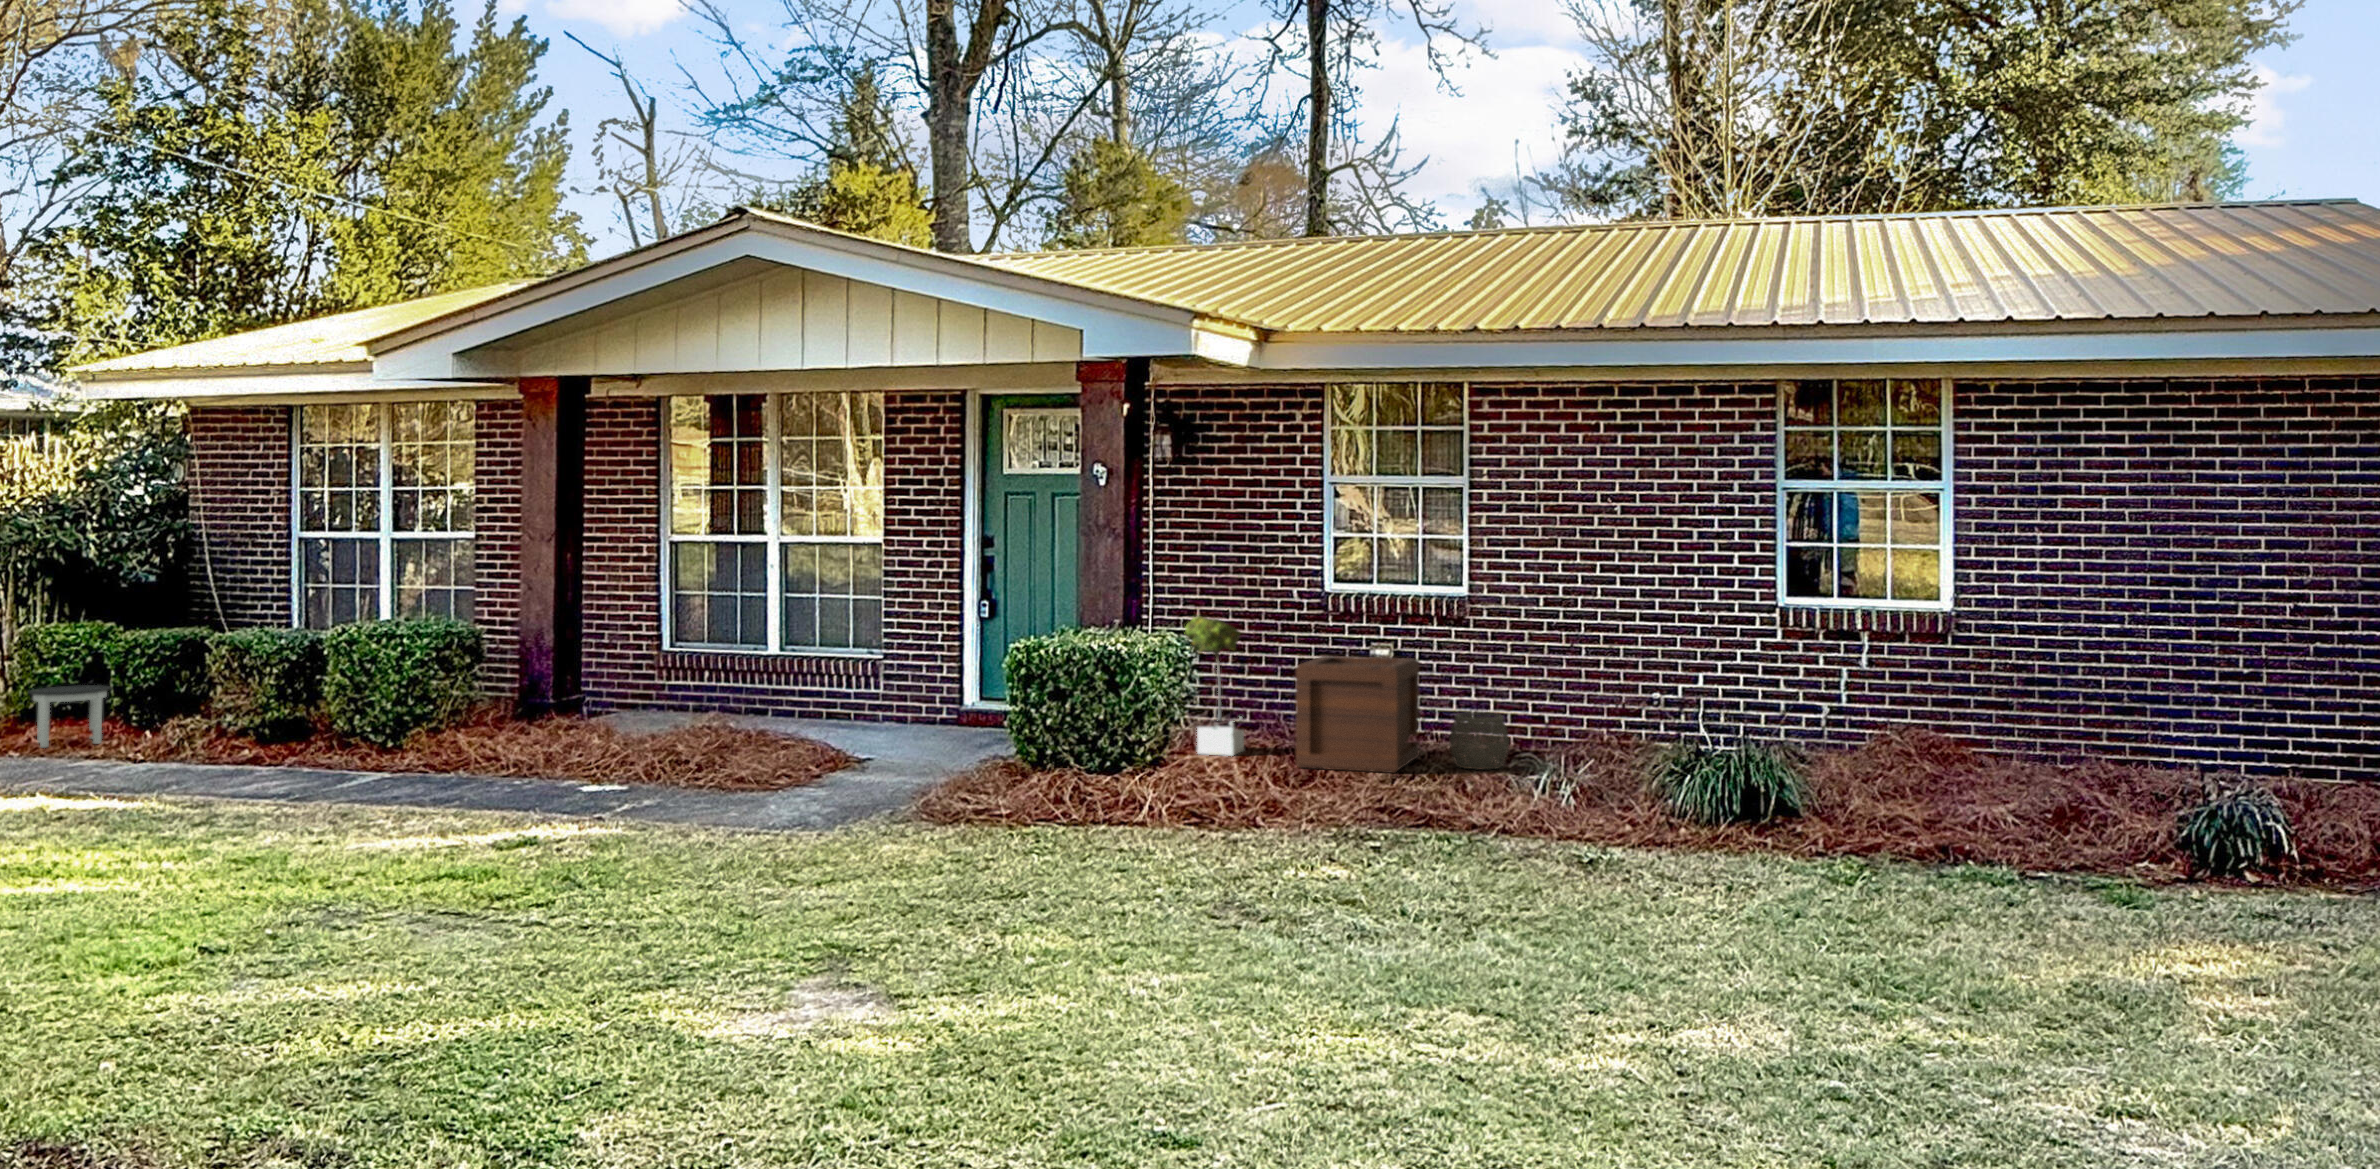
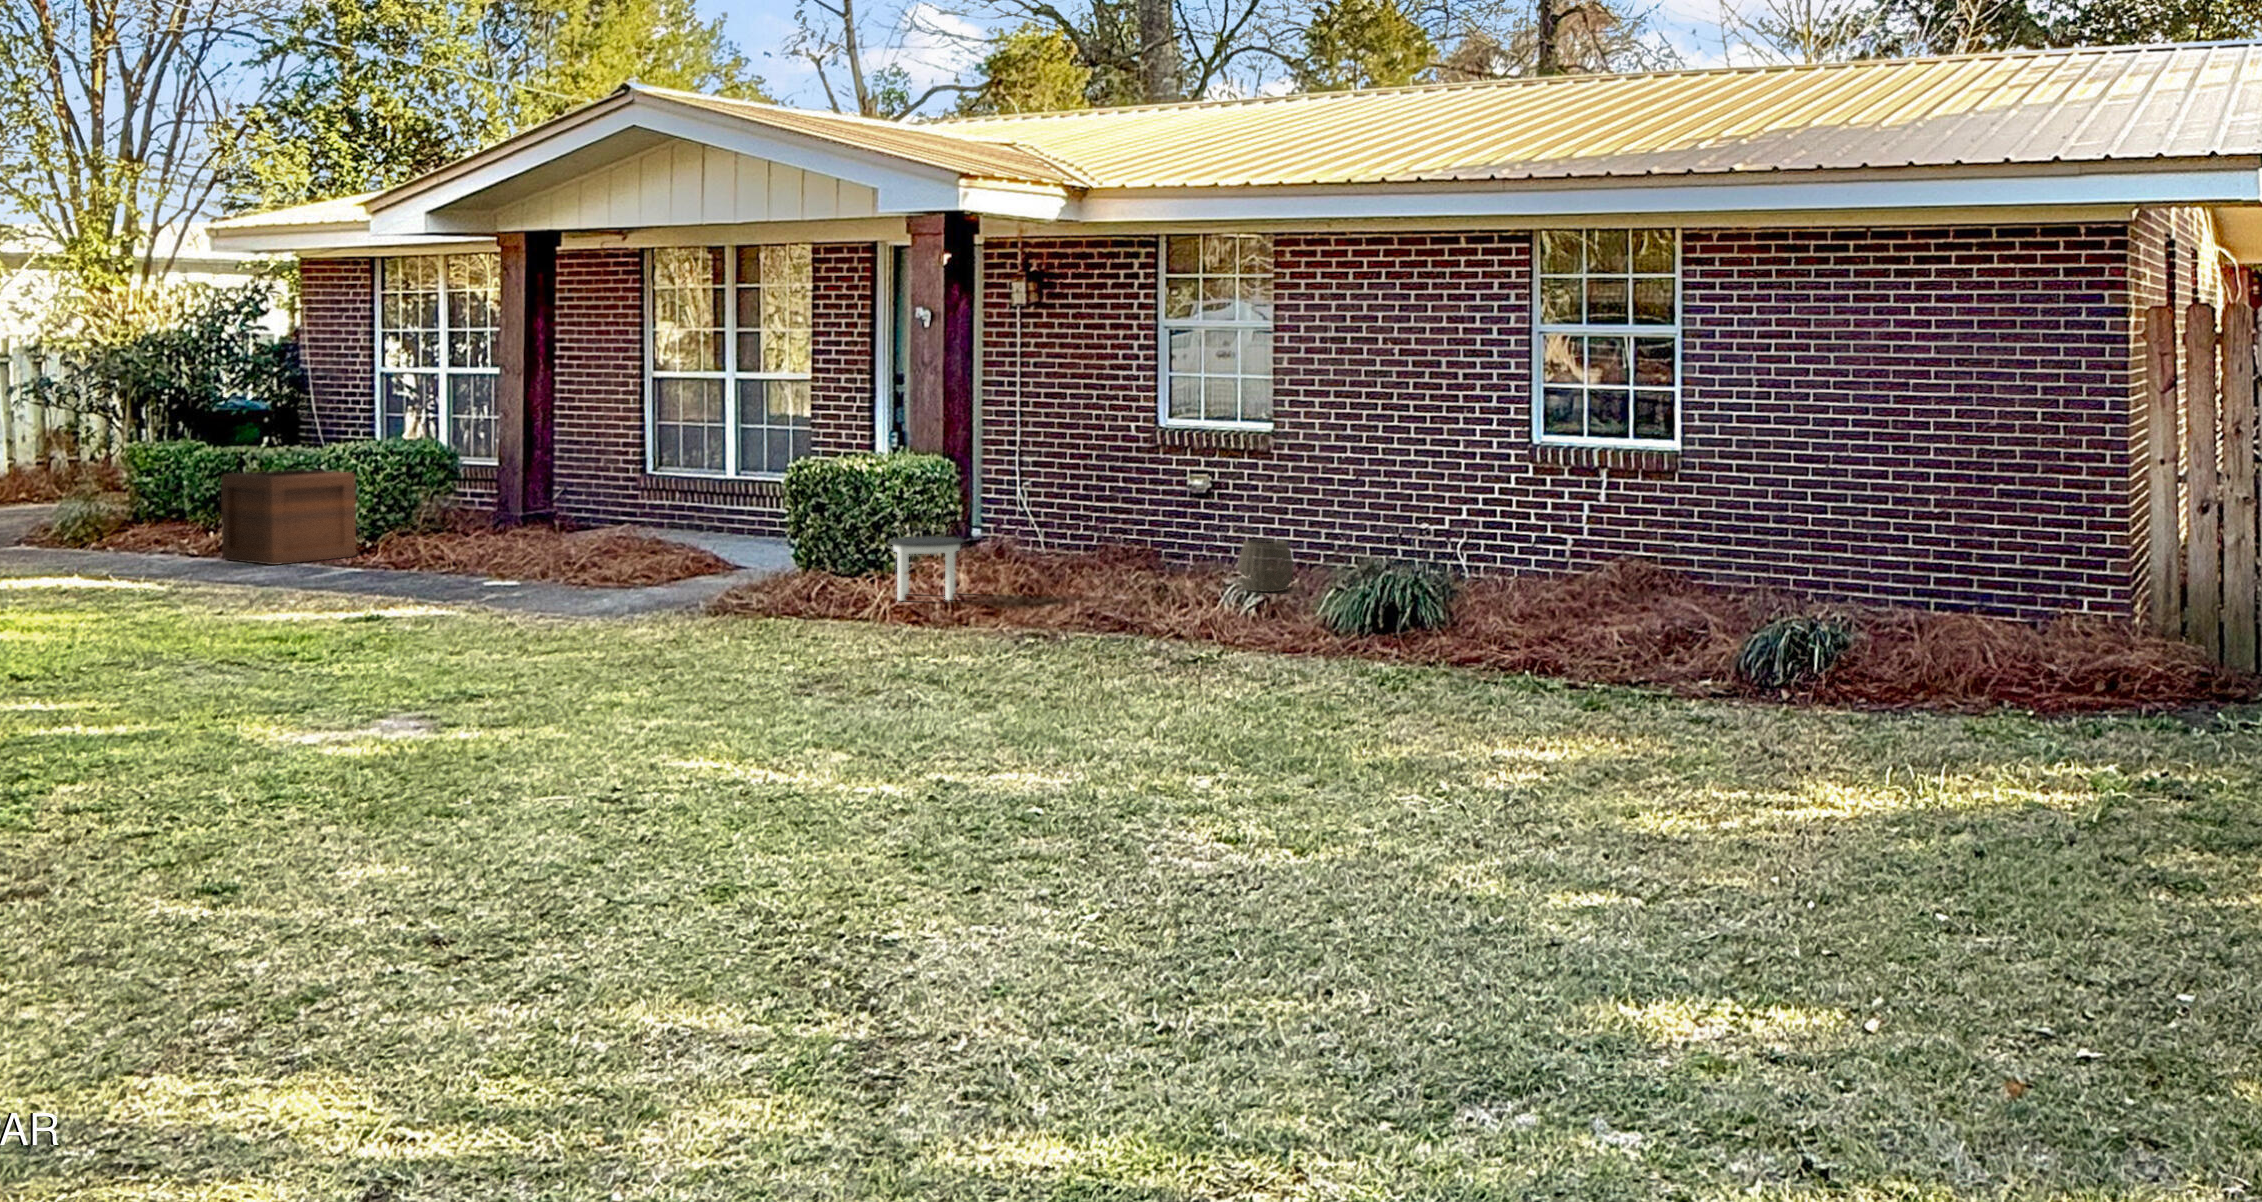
potted tree: present [1184,615,1244,756] -> none [1028,445,1085,575]
wooden crate: present [1296,656,1419,773] -> present [221,469,356,565]
round table: present [28,685,111,748] -> present [889,536,964,601]

